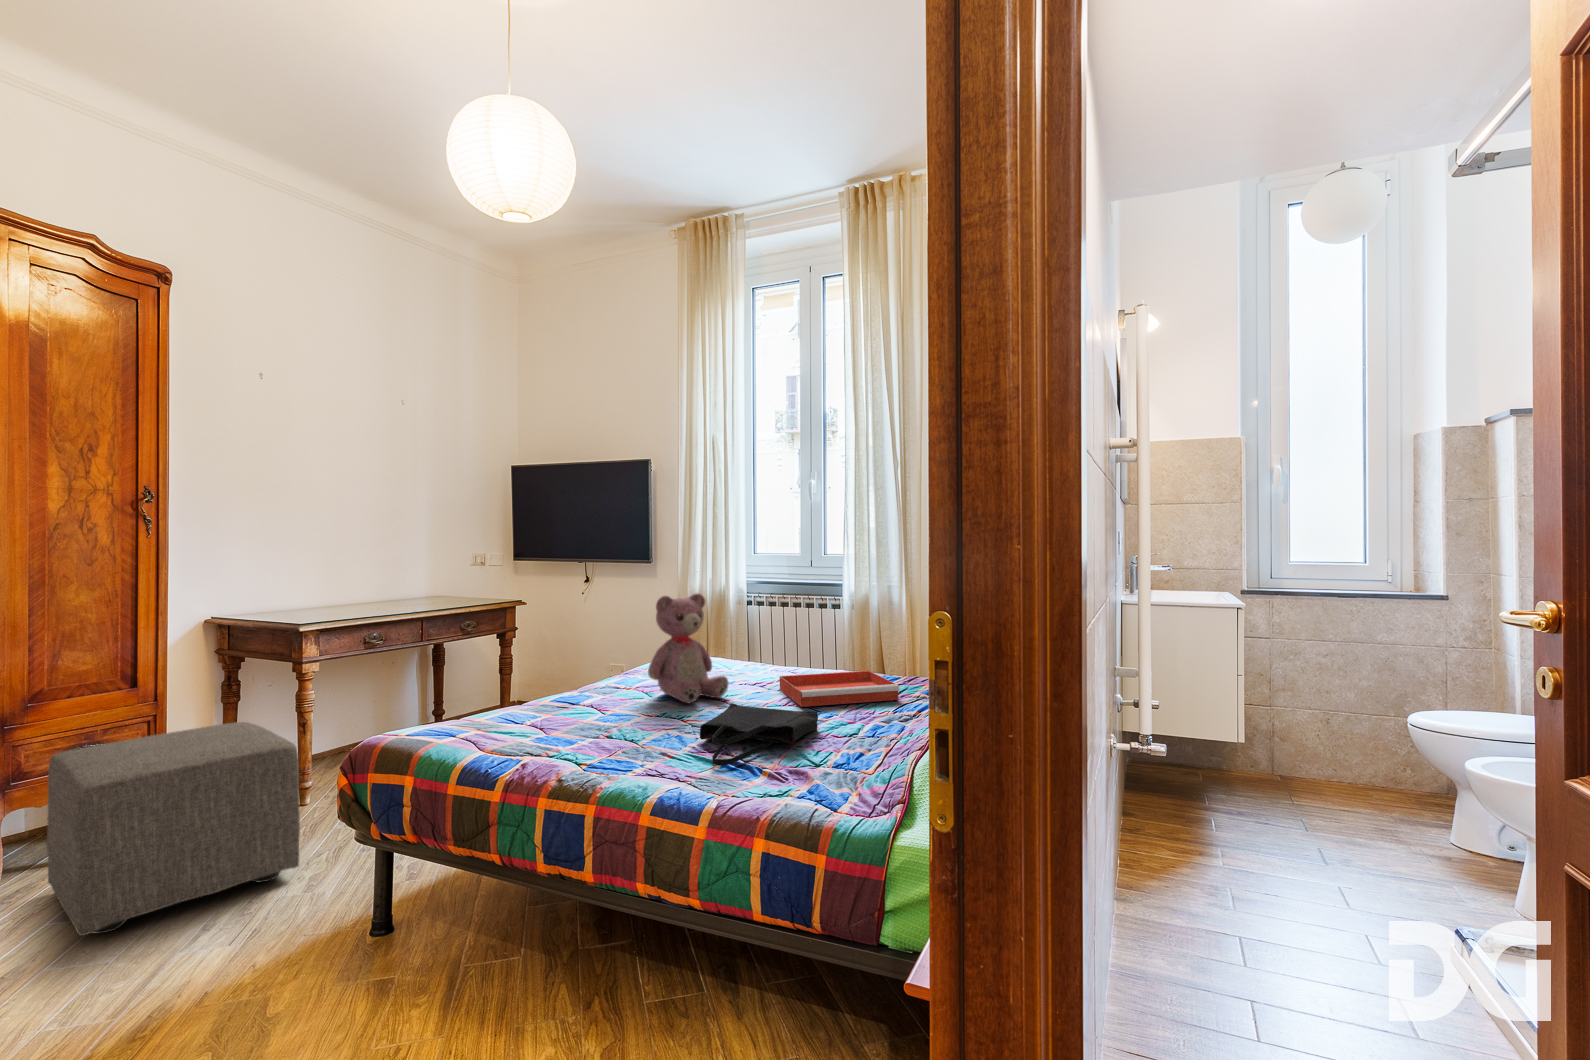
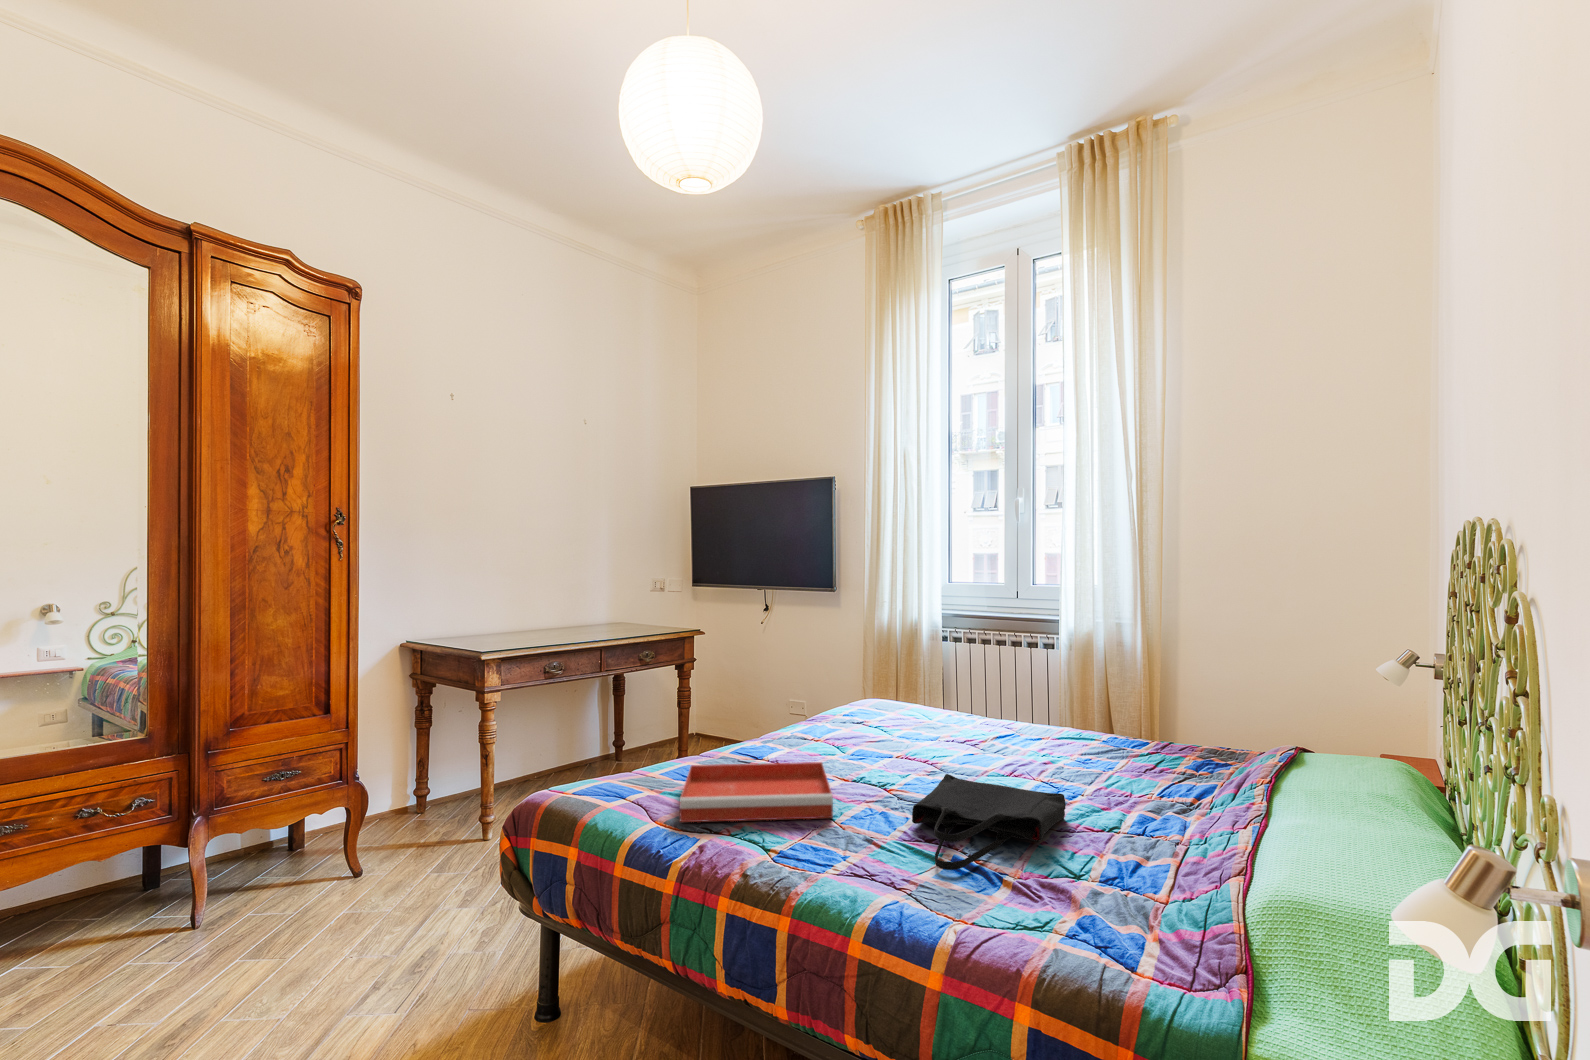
teddy bear: present [648,594,728,703] -> none [839,631,936,767]
tray: present [780,671,899,707] -> present [680,762,833,822]
ottoman: present [47,722,300,936] -> none [247,755,472,985]

